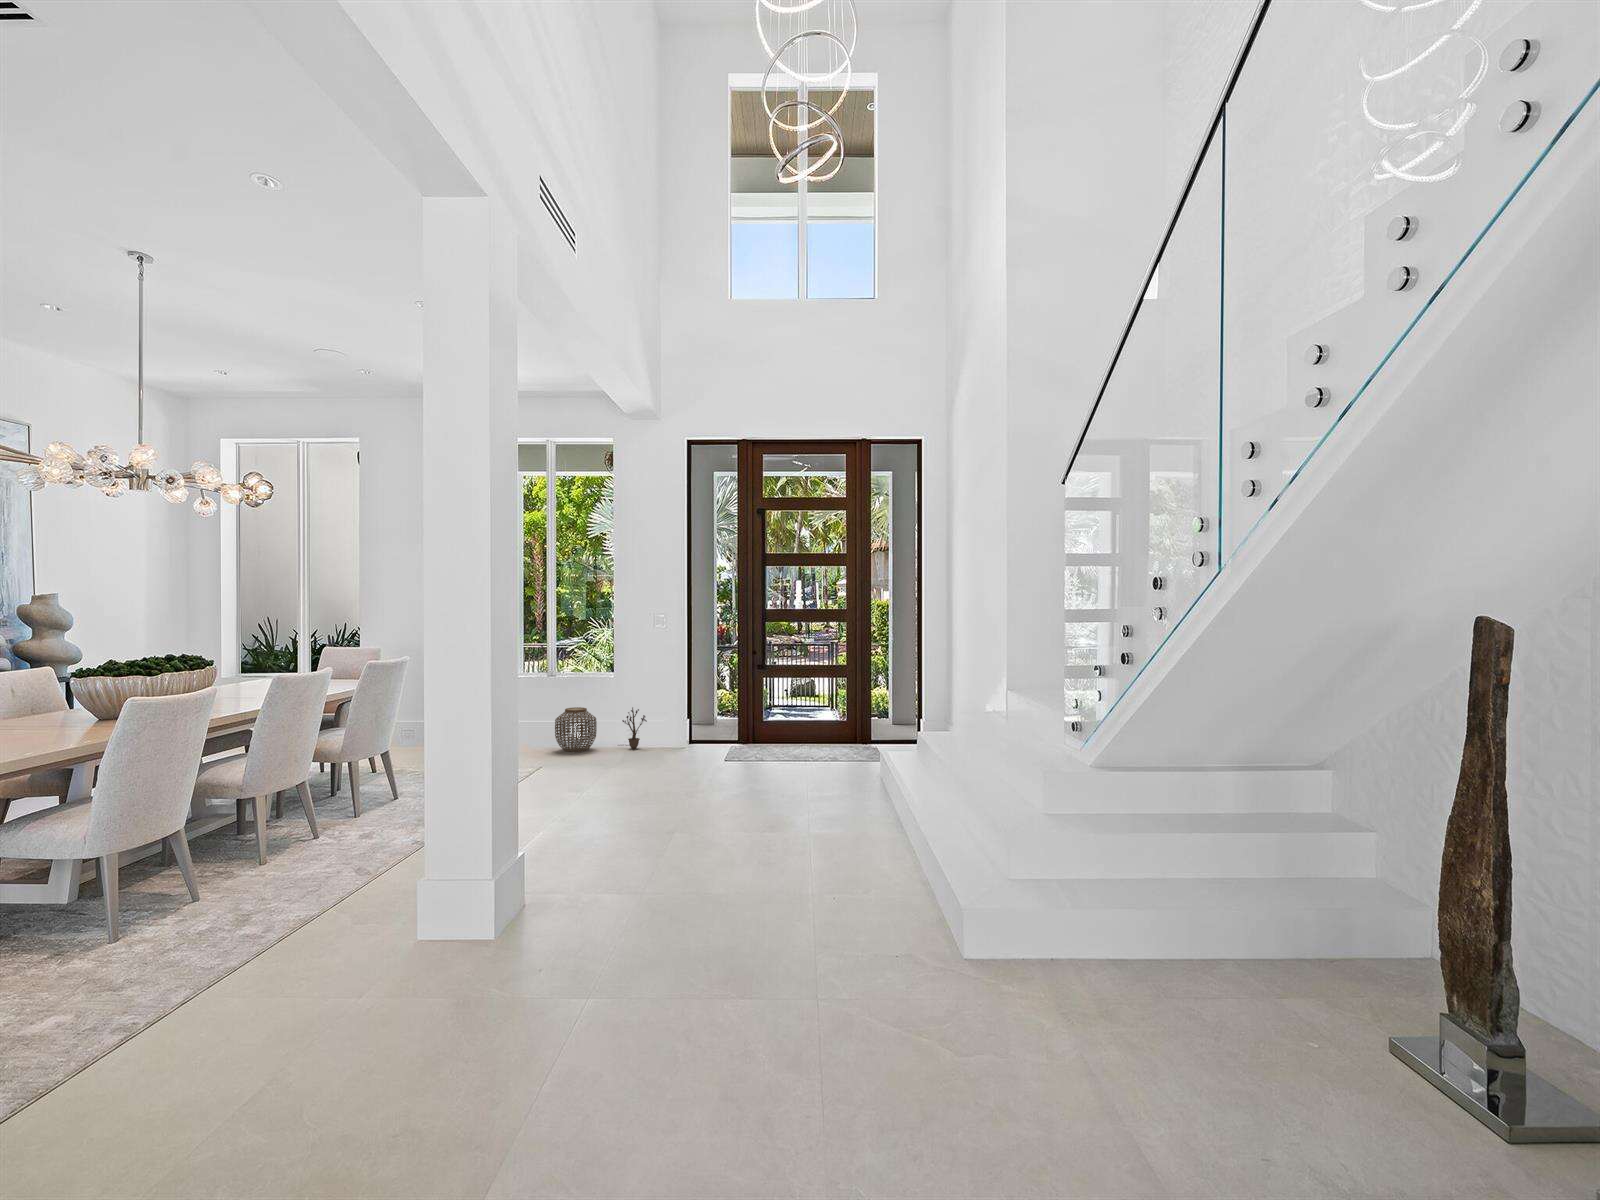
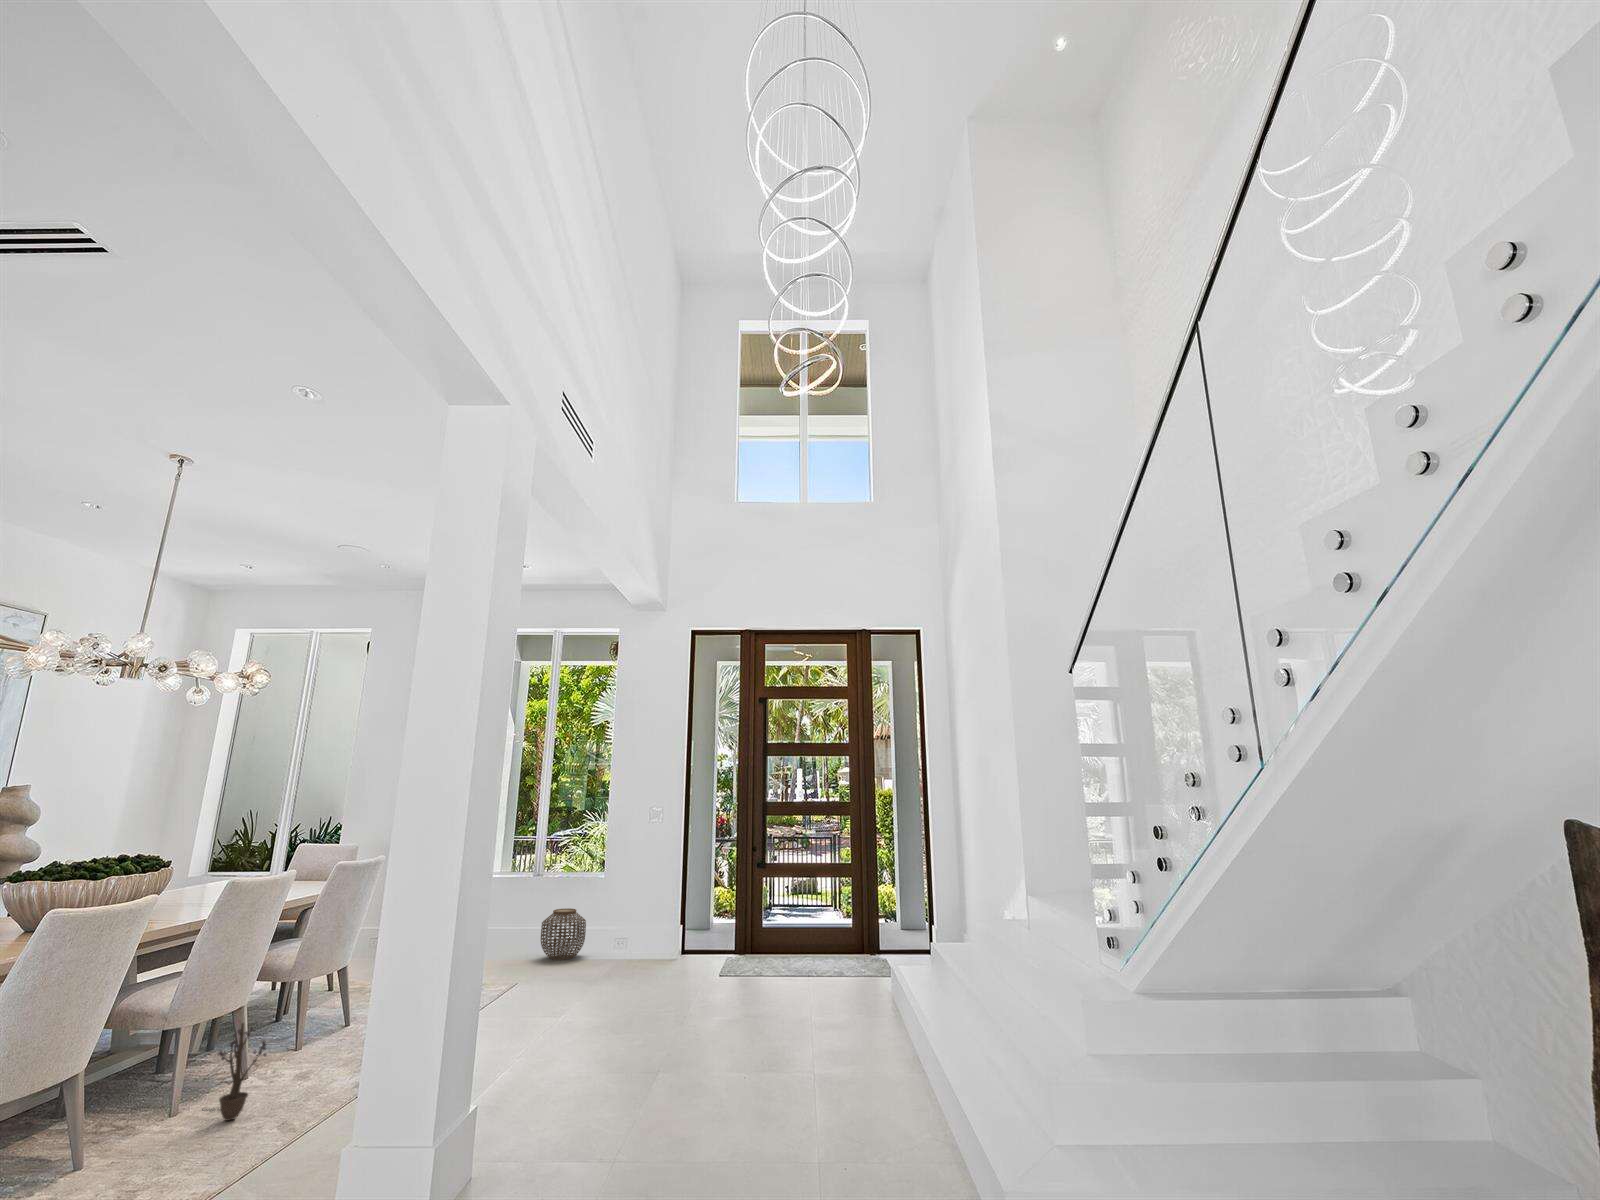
decorative plant: present [622,708,647,749] -> present [202,1023,266,1121]

